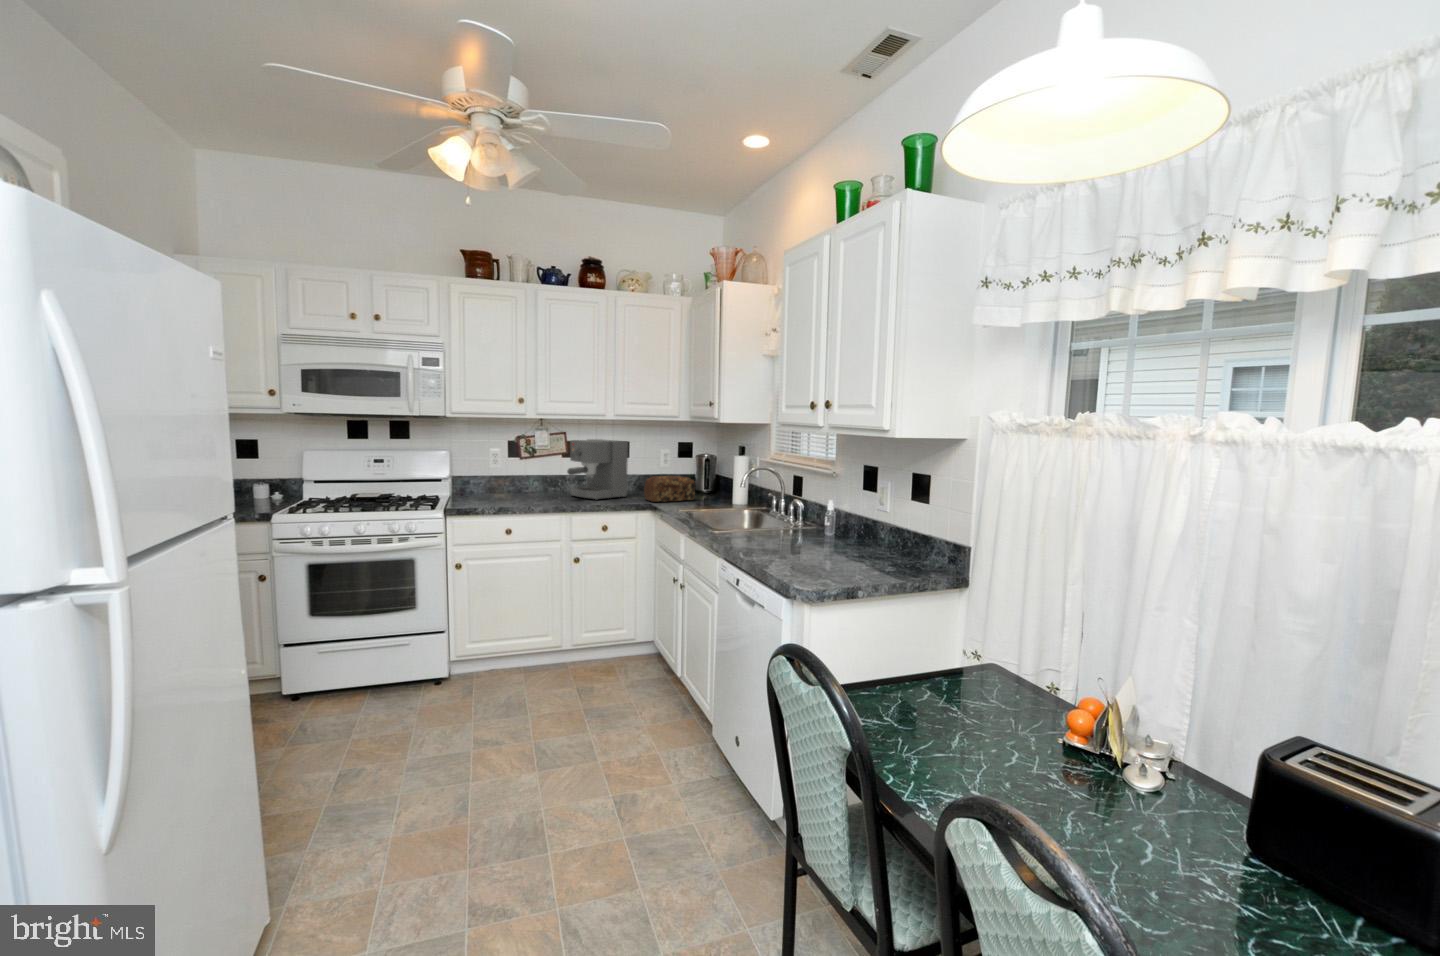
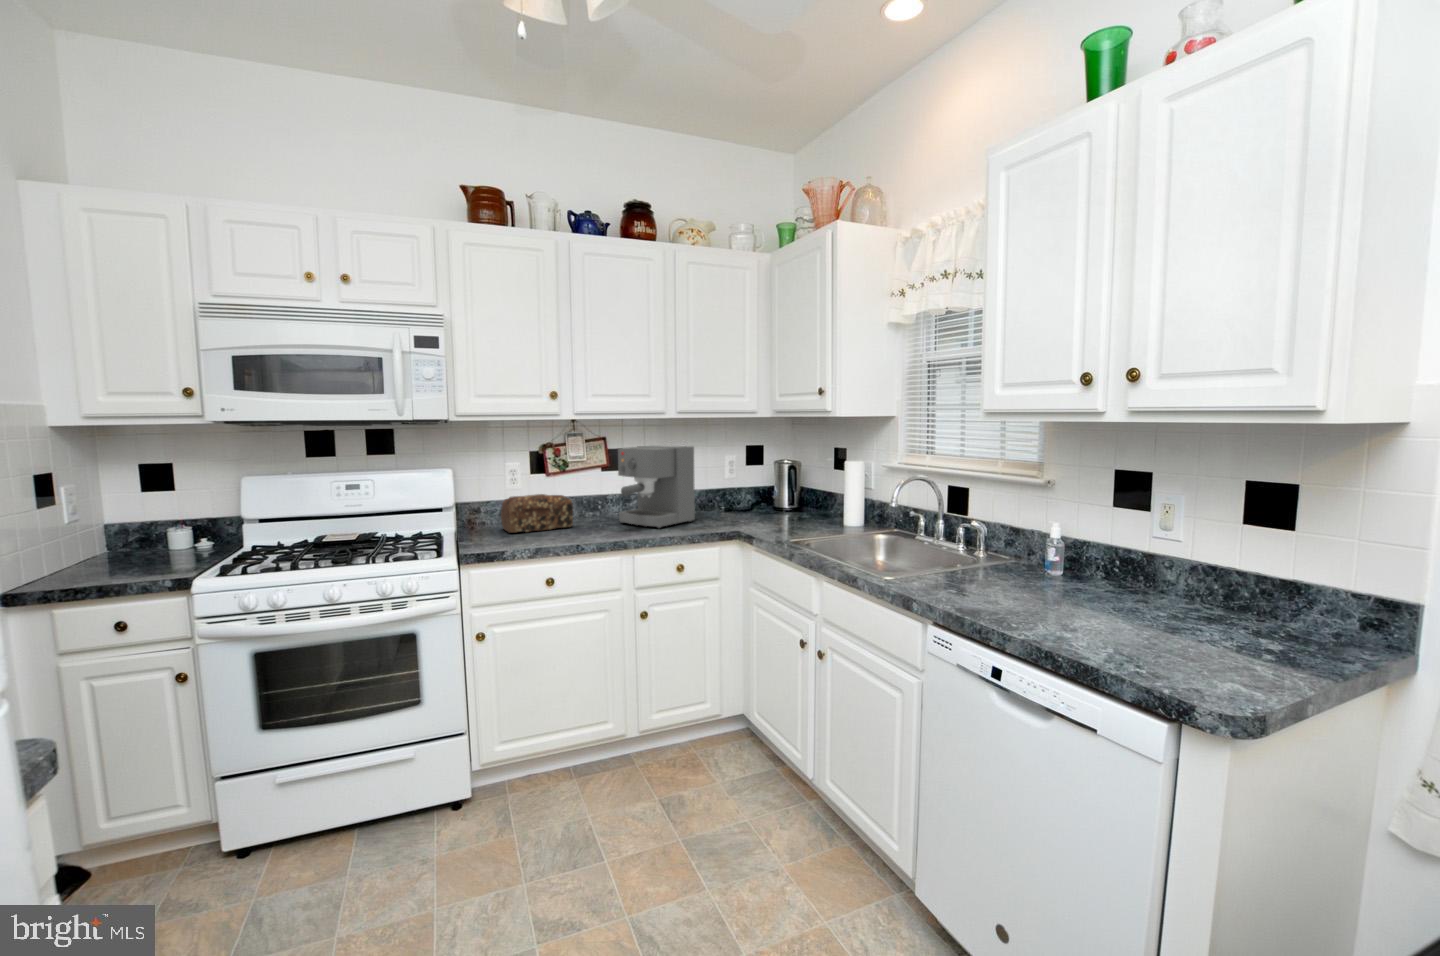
bread loaf: present [644,476,695,502] -> present [501,494,573,533]

